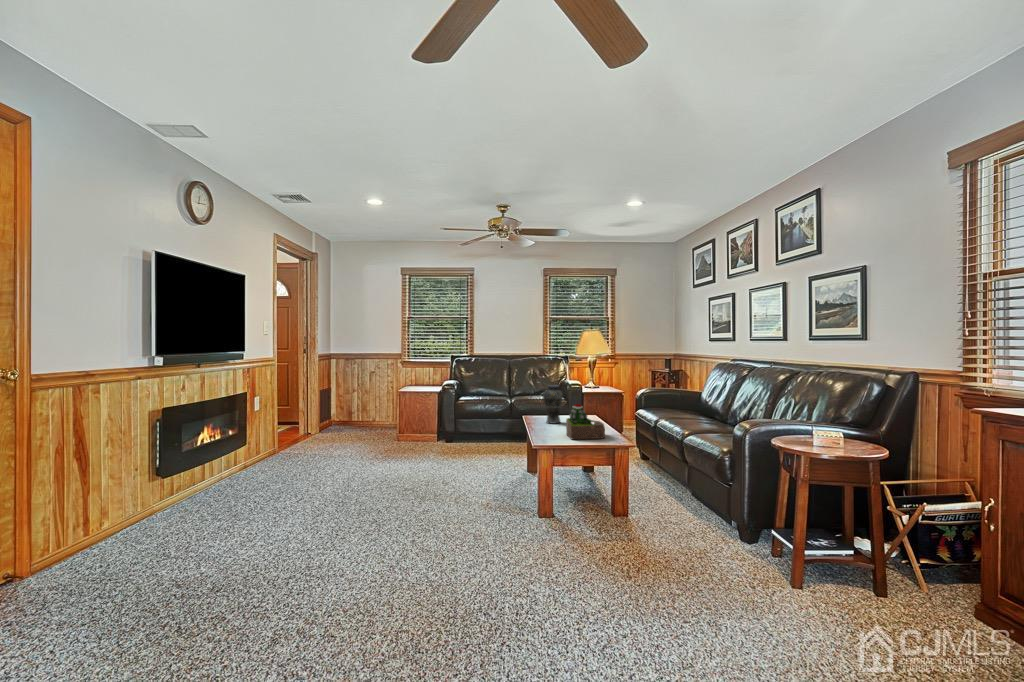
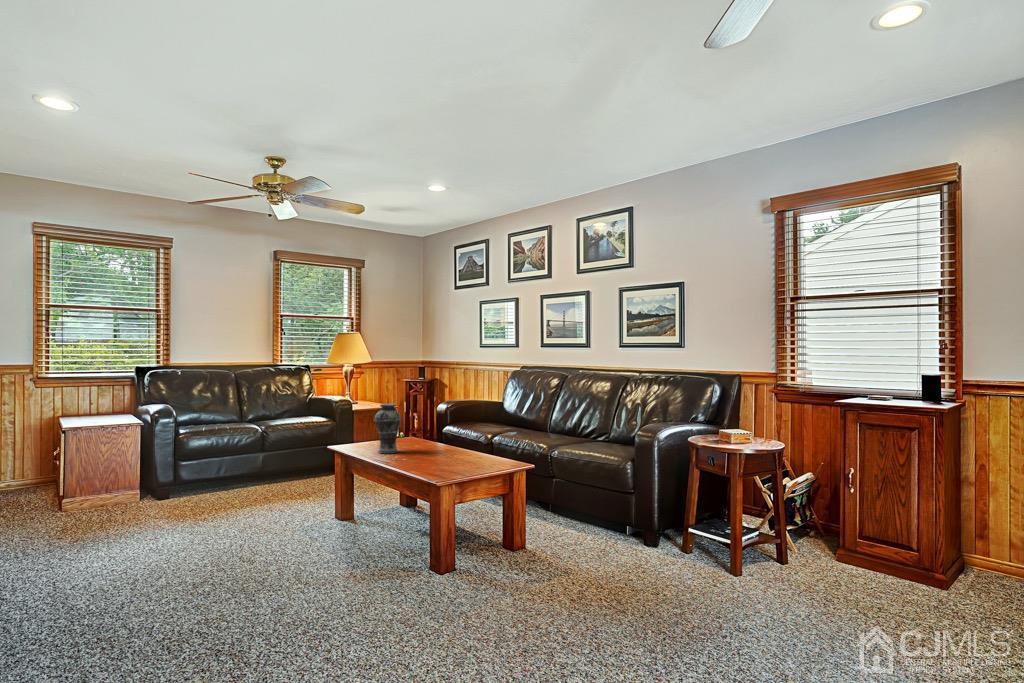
succulent plant: present [566,404,605,439] -> none [437,426,488,471]

